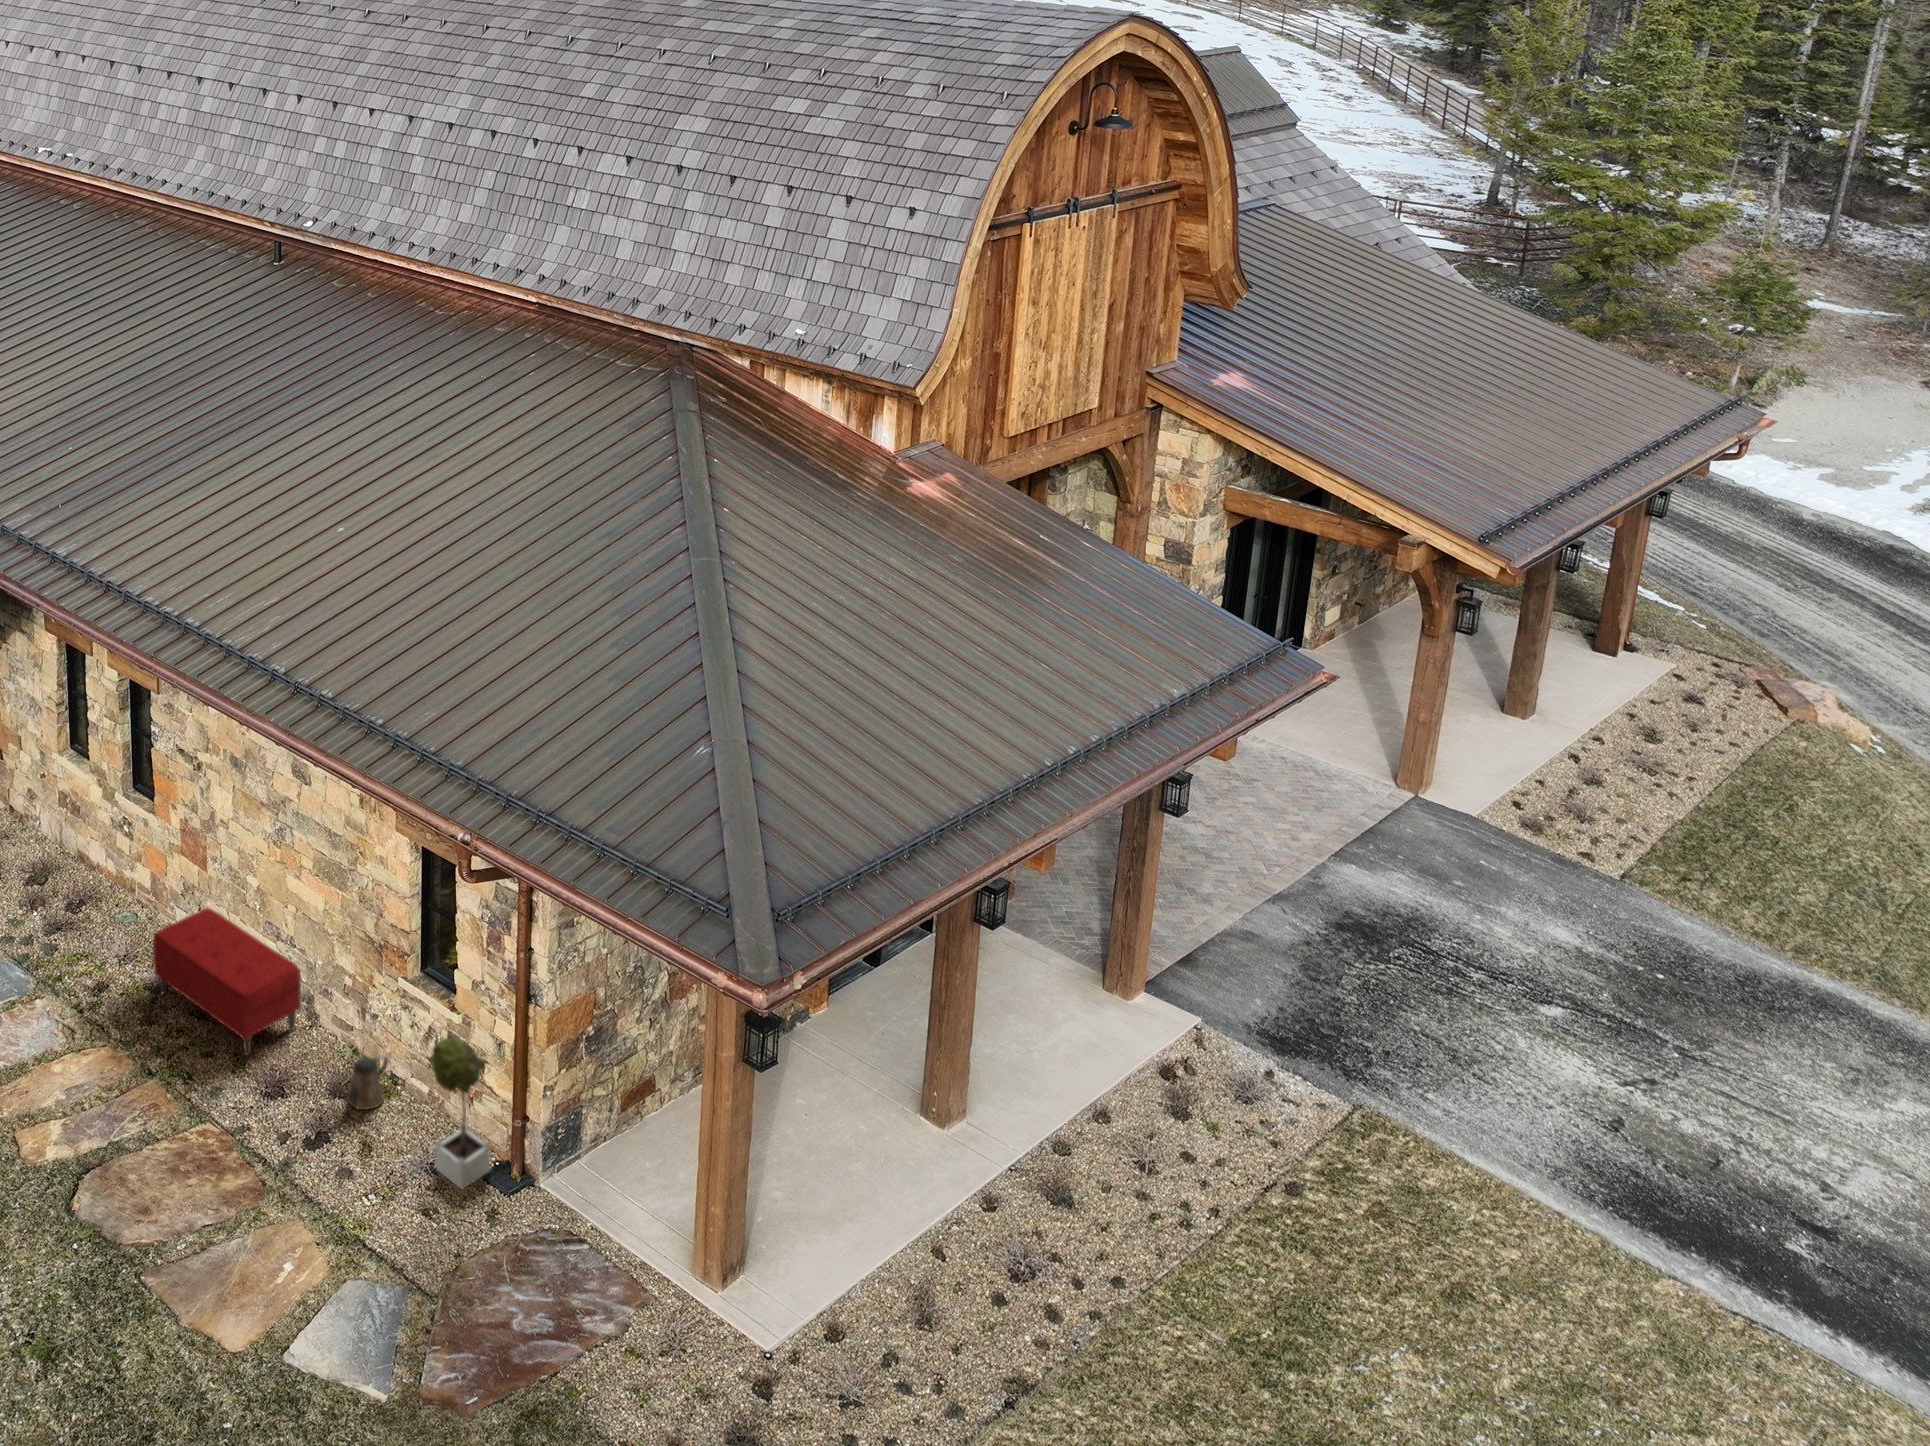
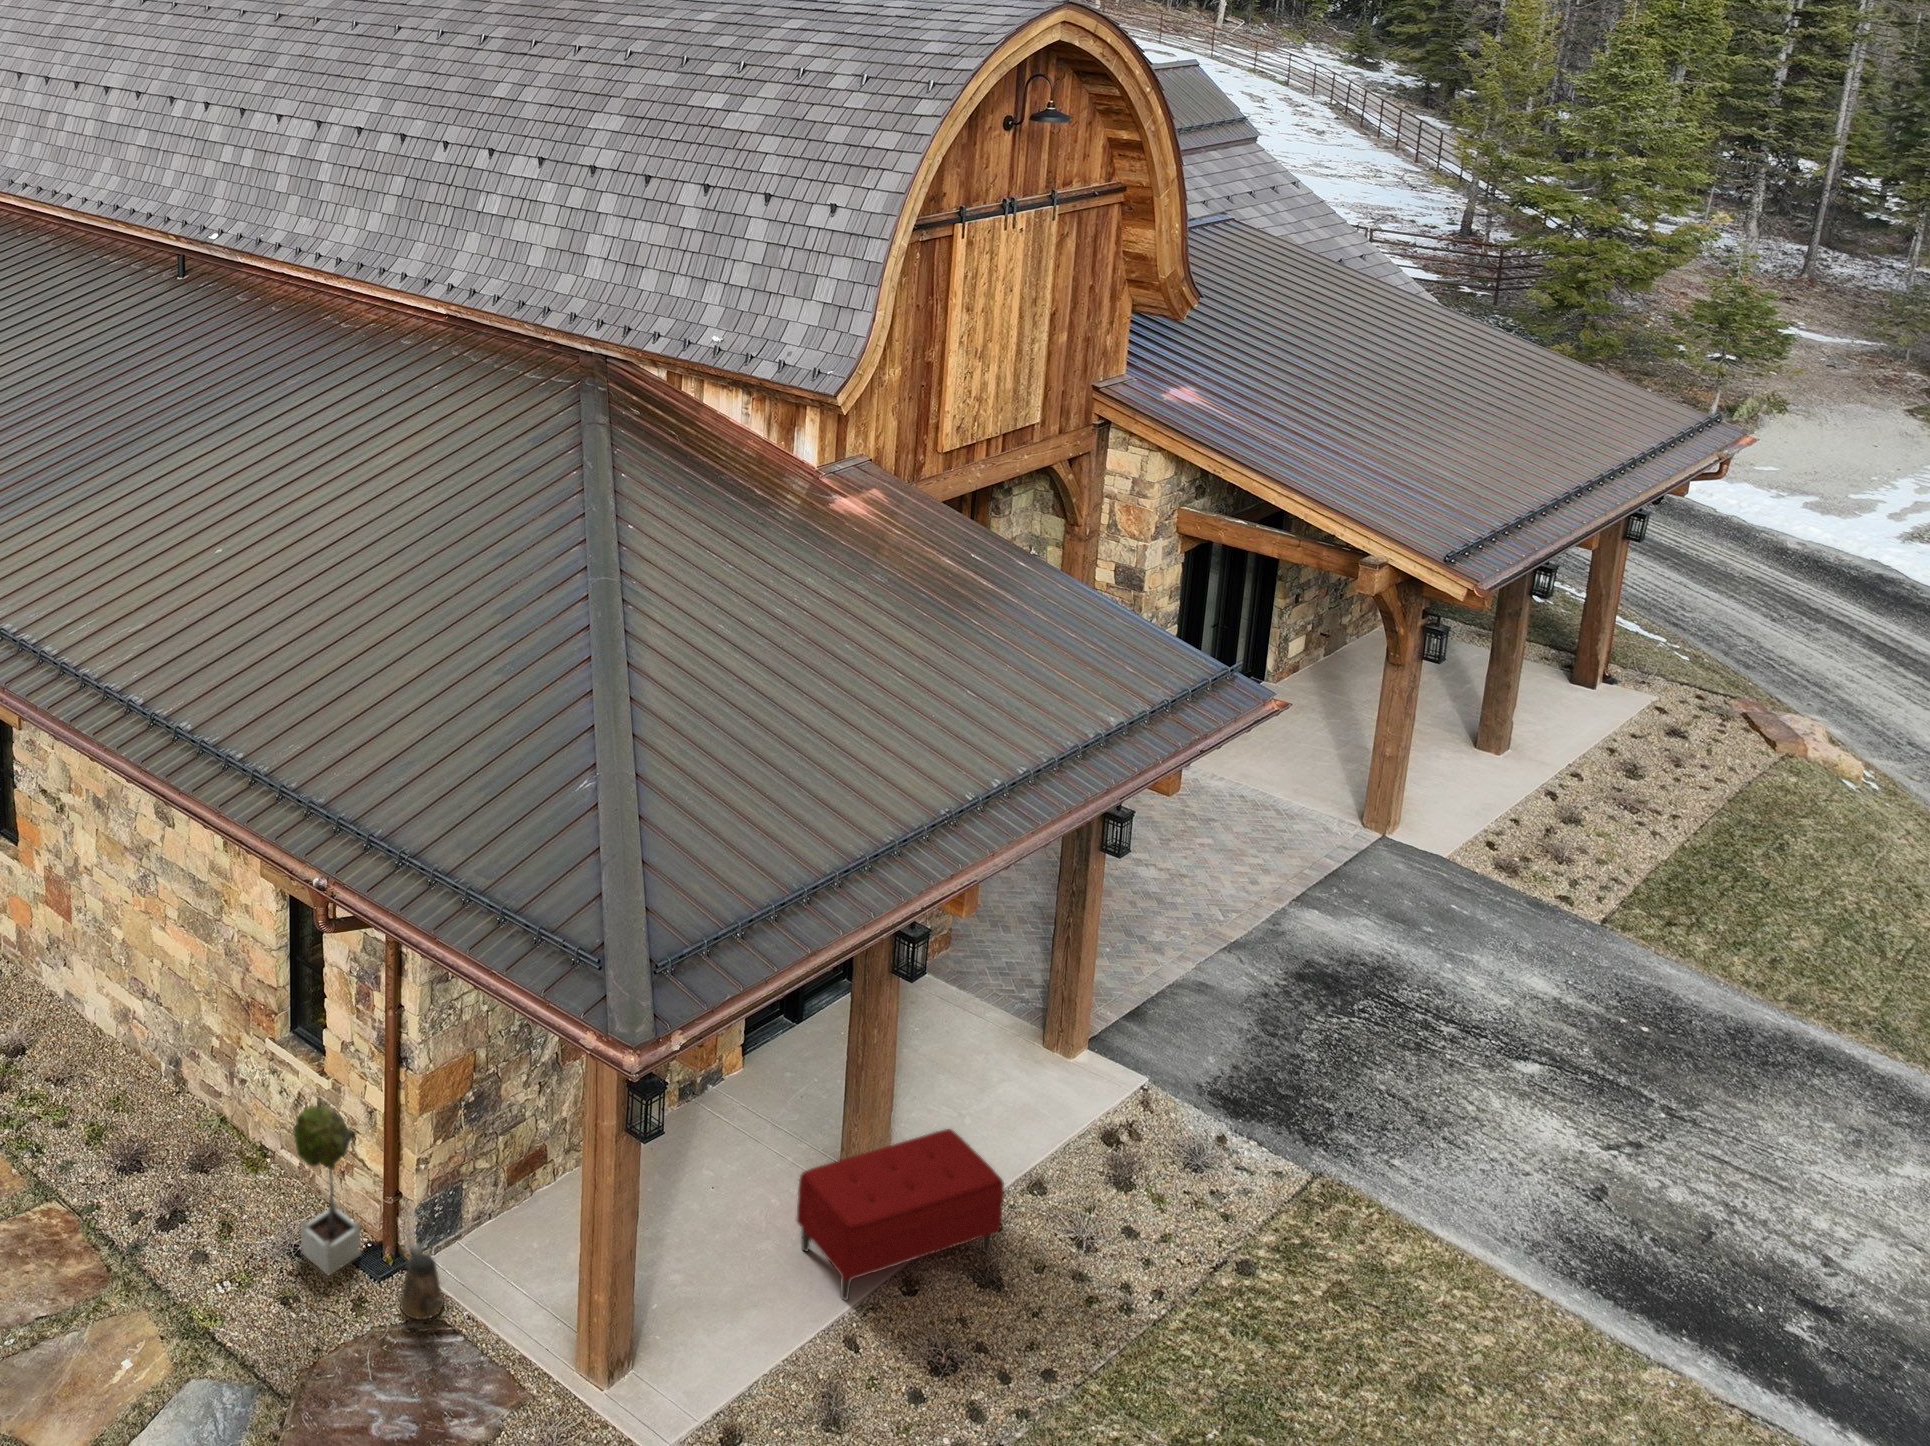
bench: present [153,908,301,1056] -> present [797,1129,1004,1300]
watering can: present [324,1054,388,1110] -> present [400,1244,444,1320]

